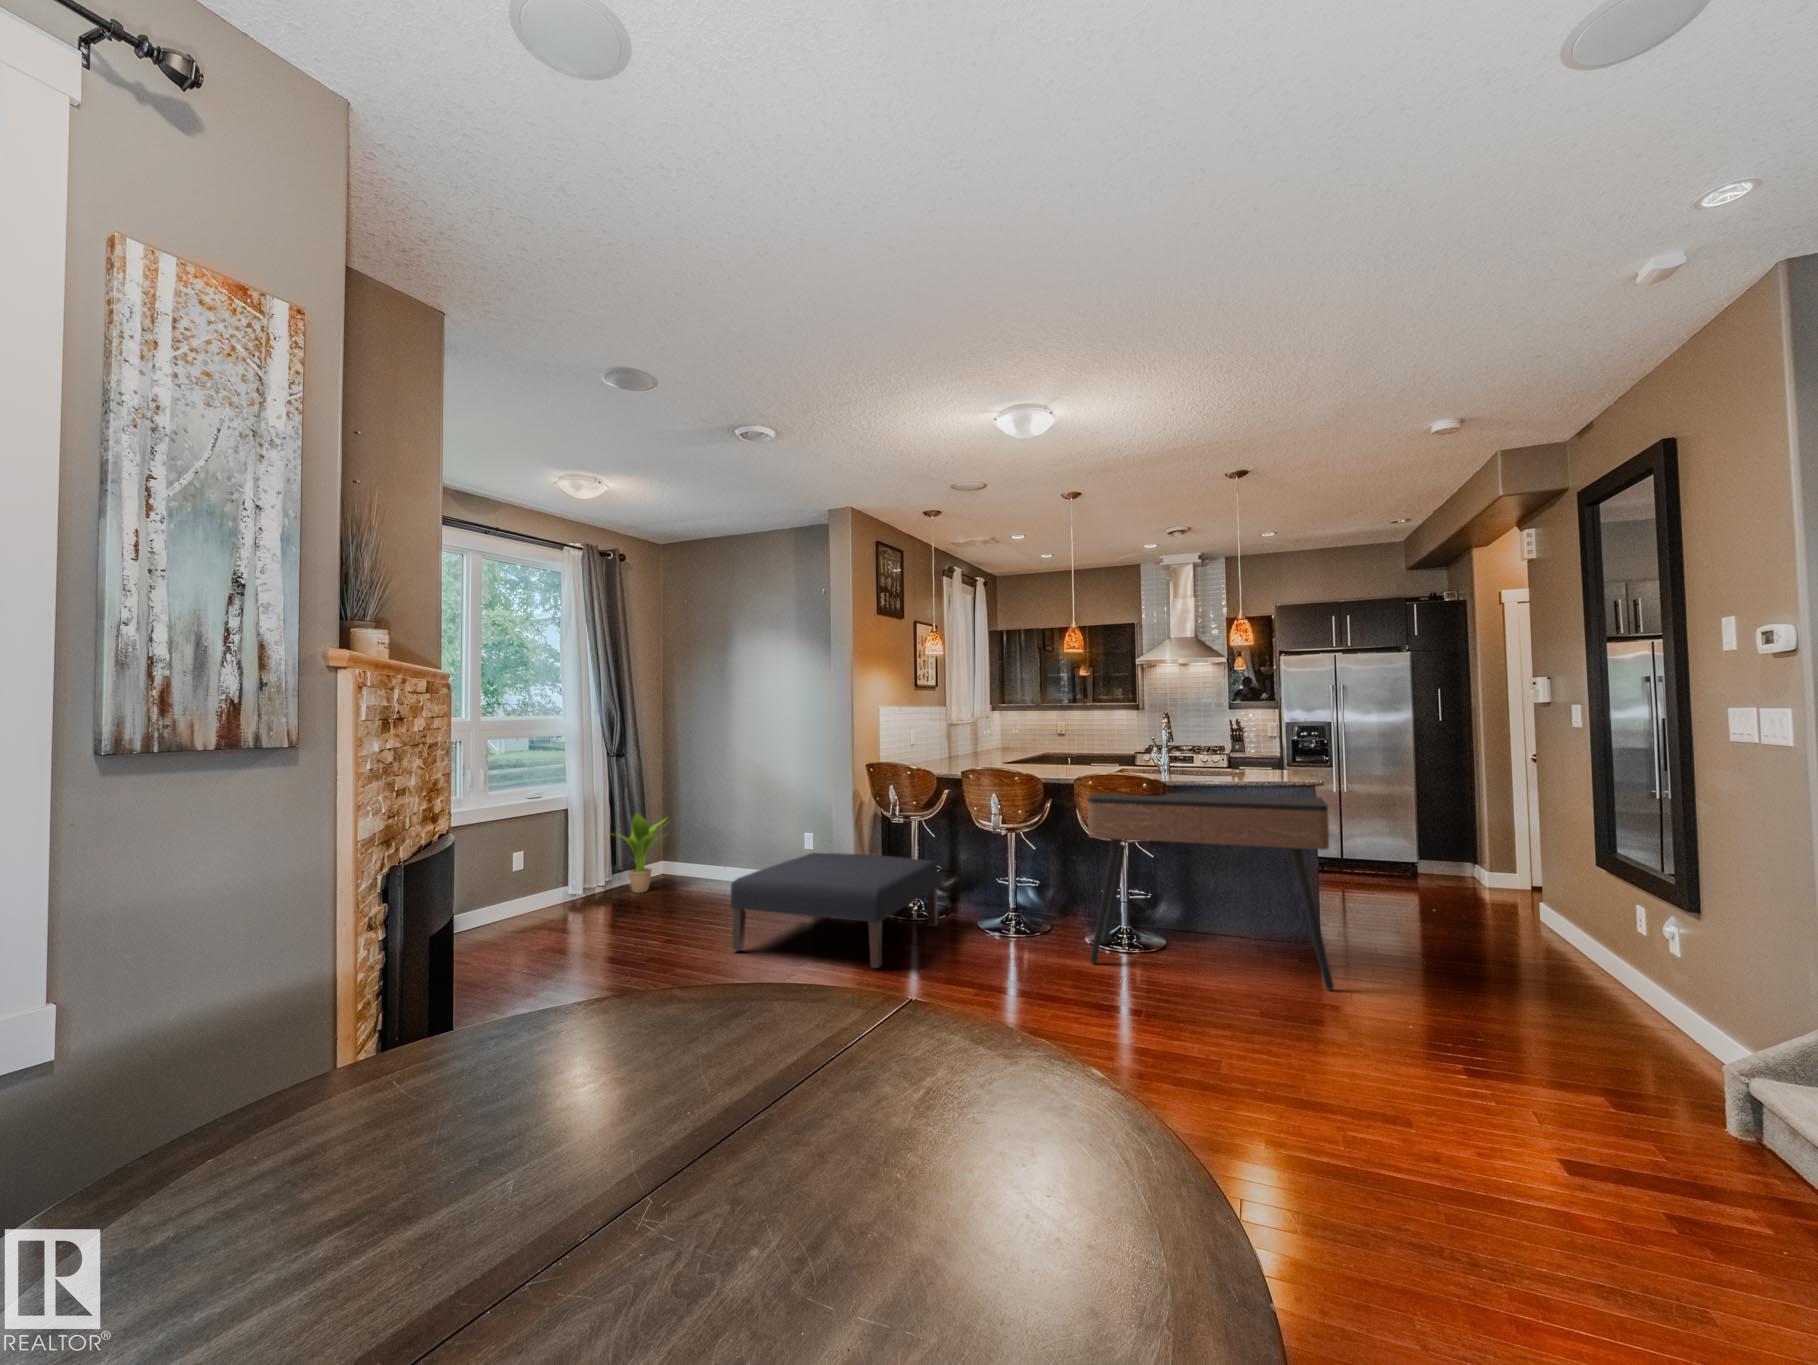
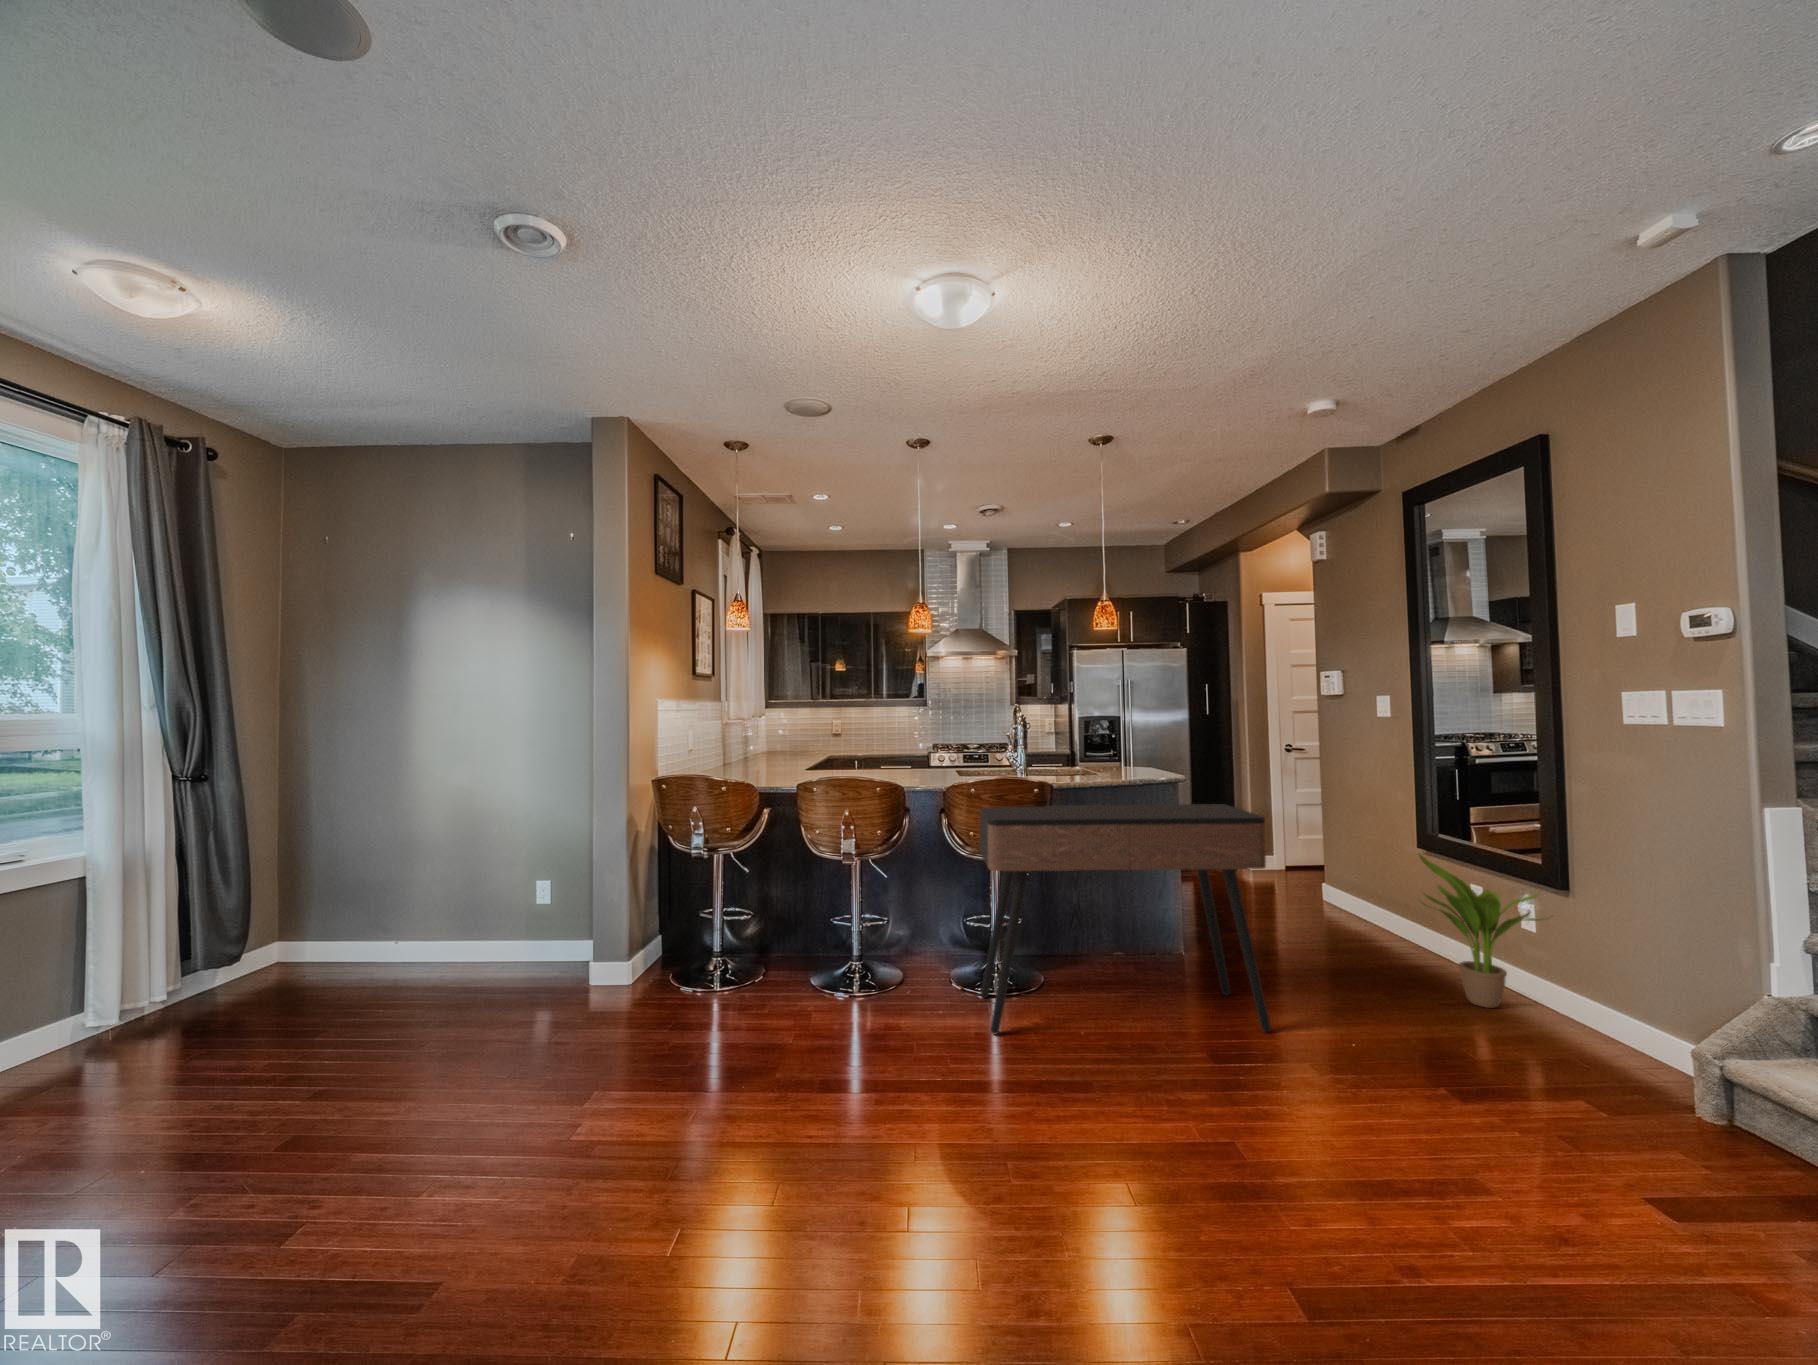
potted plant: present [617,813,666,893] -> present [1419,854,1545,1008]
ottoman: present [731,853,939,968] -> none [436,909,761,1108]

